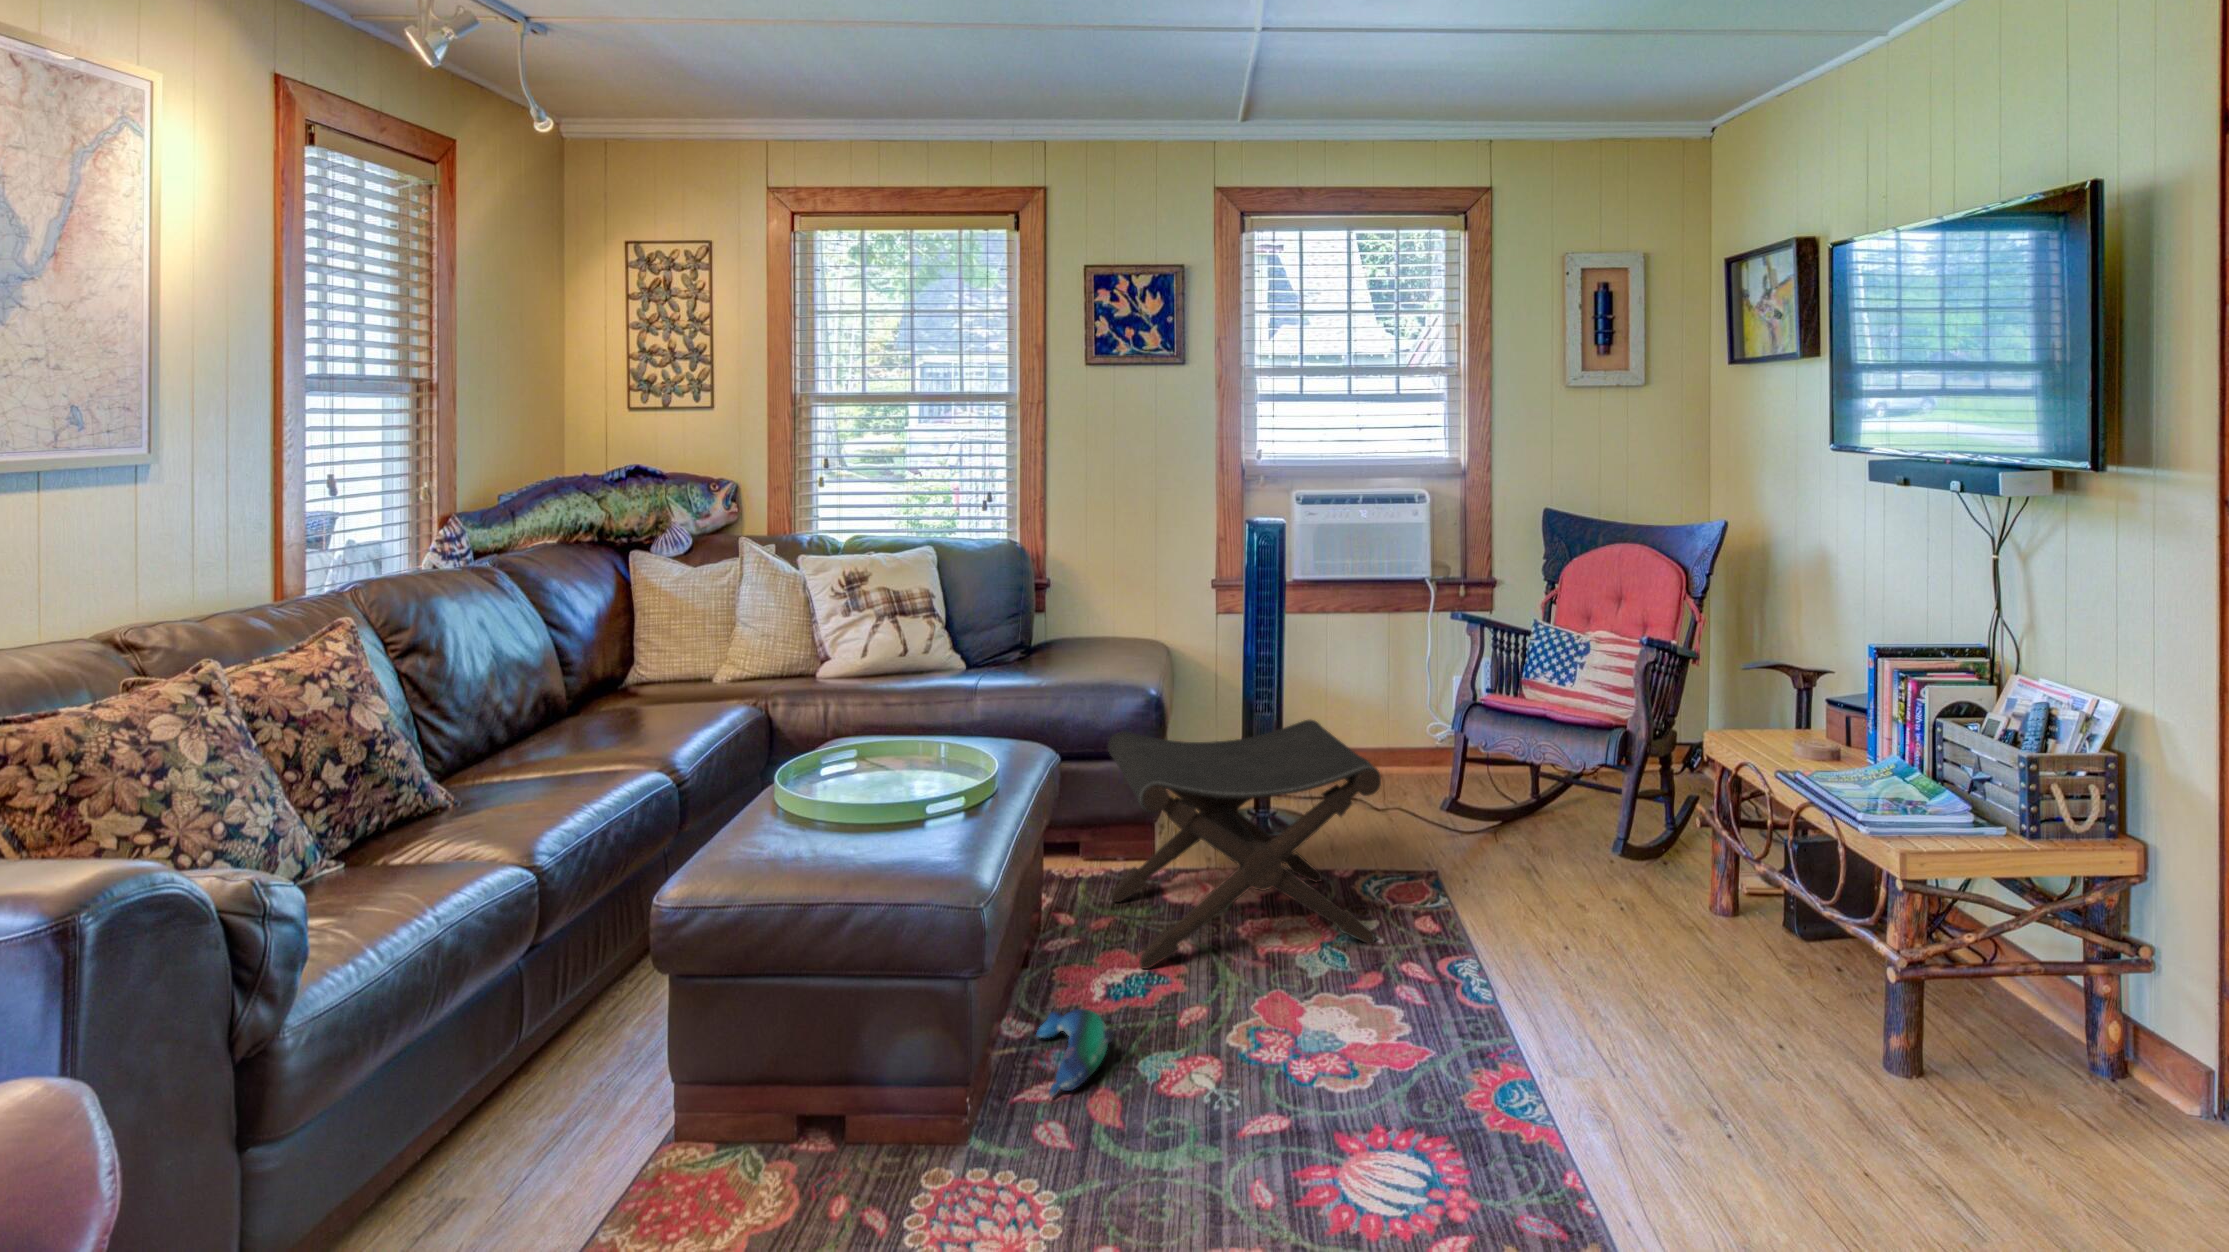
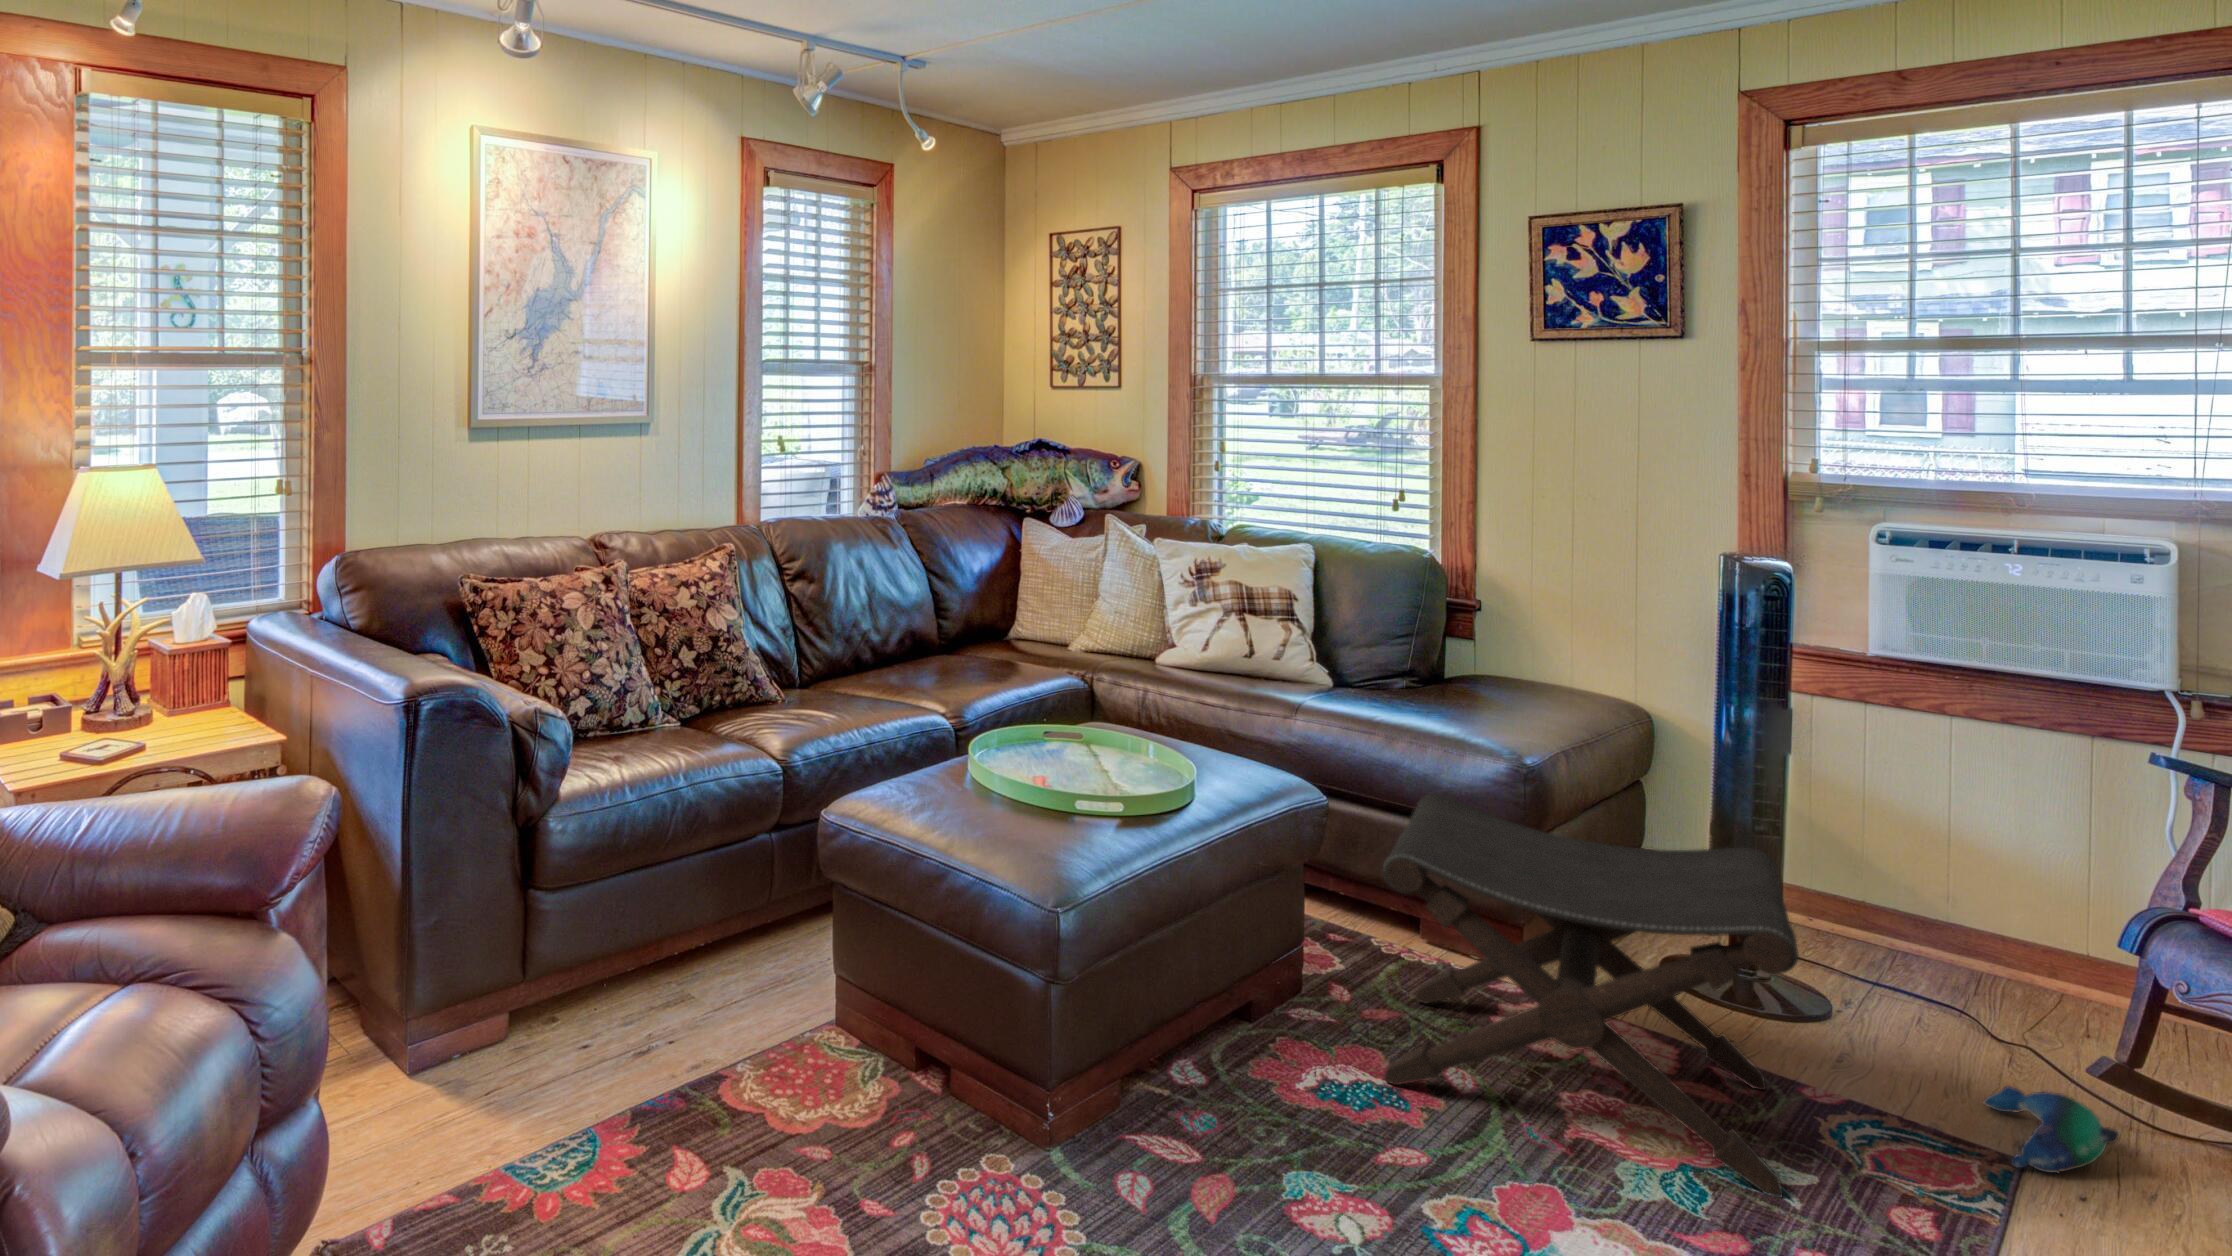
plush toy: present [1036,1009,1115,1097] -> present [1984,1086,2119,1173]

